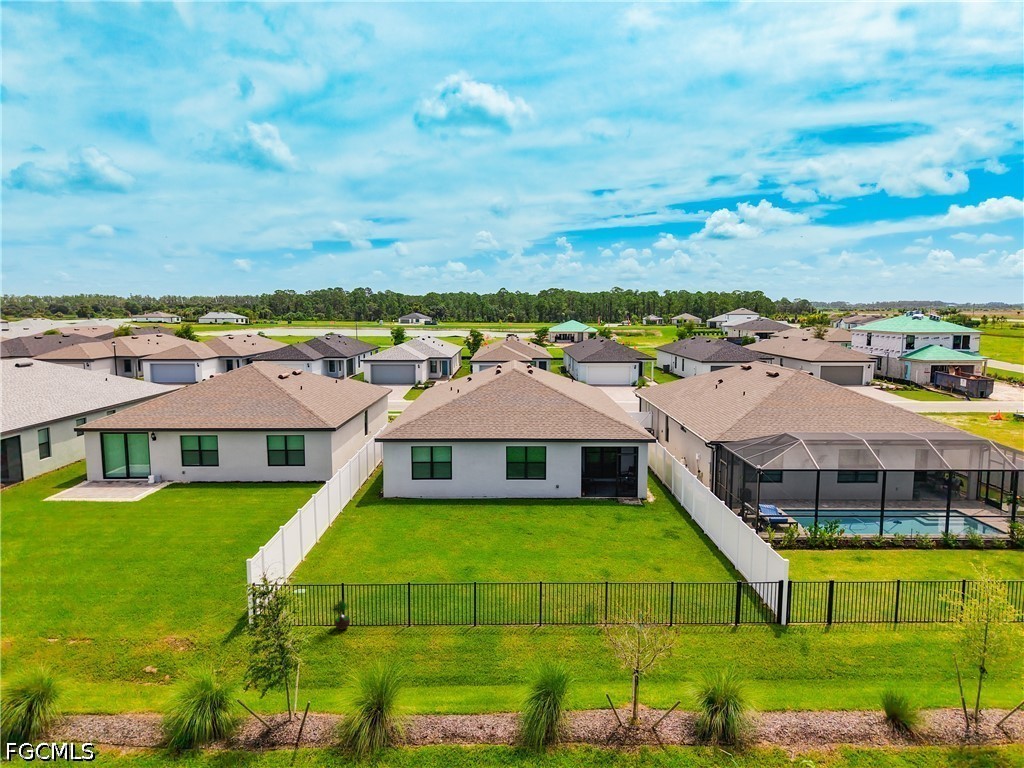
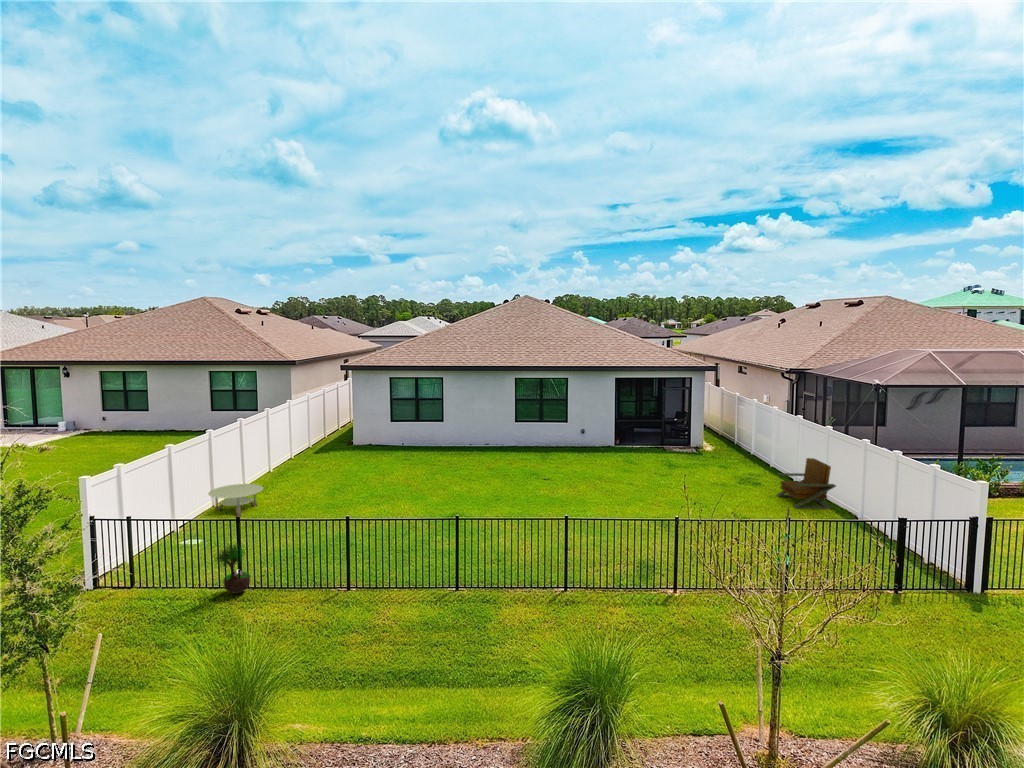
lounge chair: none [688,523,724,560] -> present [777,458,836,509]
round table: none [300,544,336,570] -> present [208,484,263,517]

